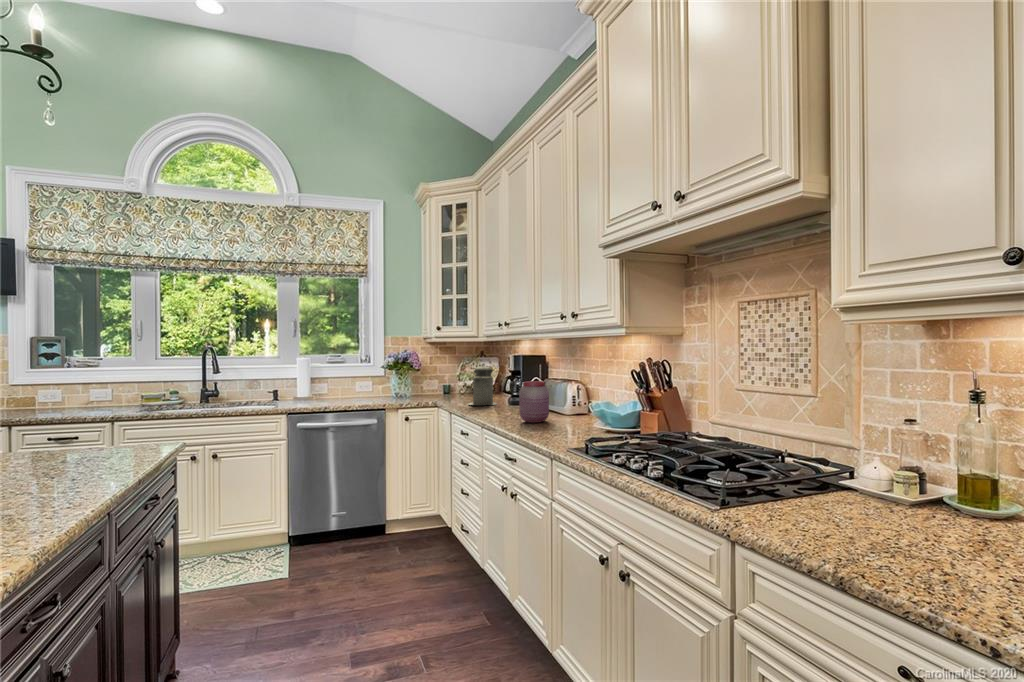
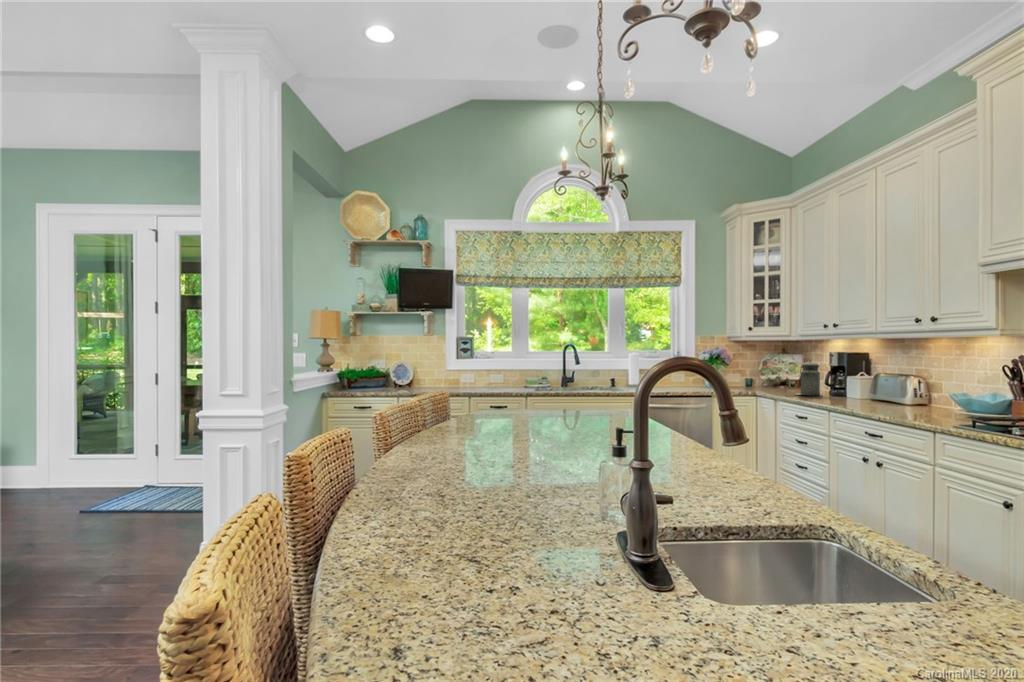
jar: present [519,381,549,423] -> none [874,374,904,408]

